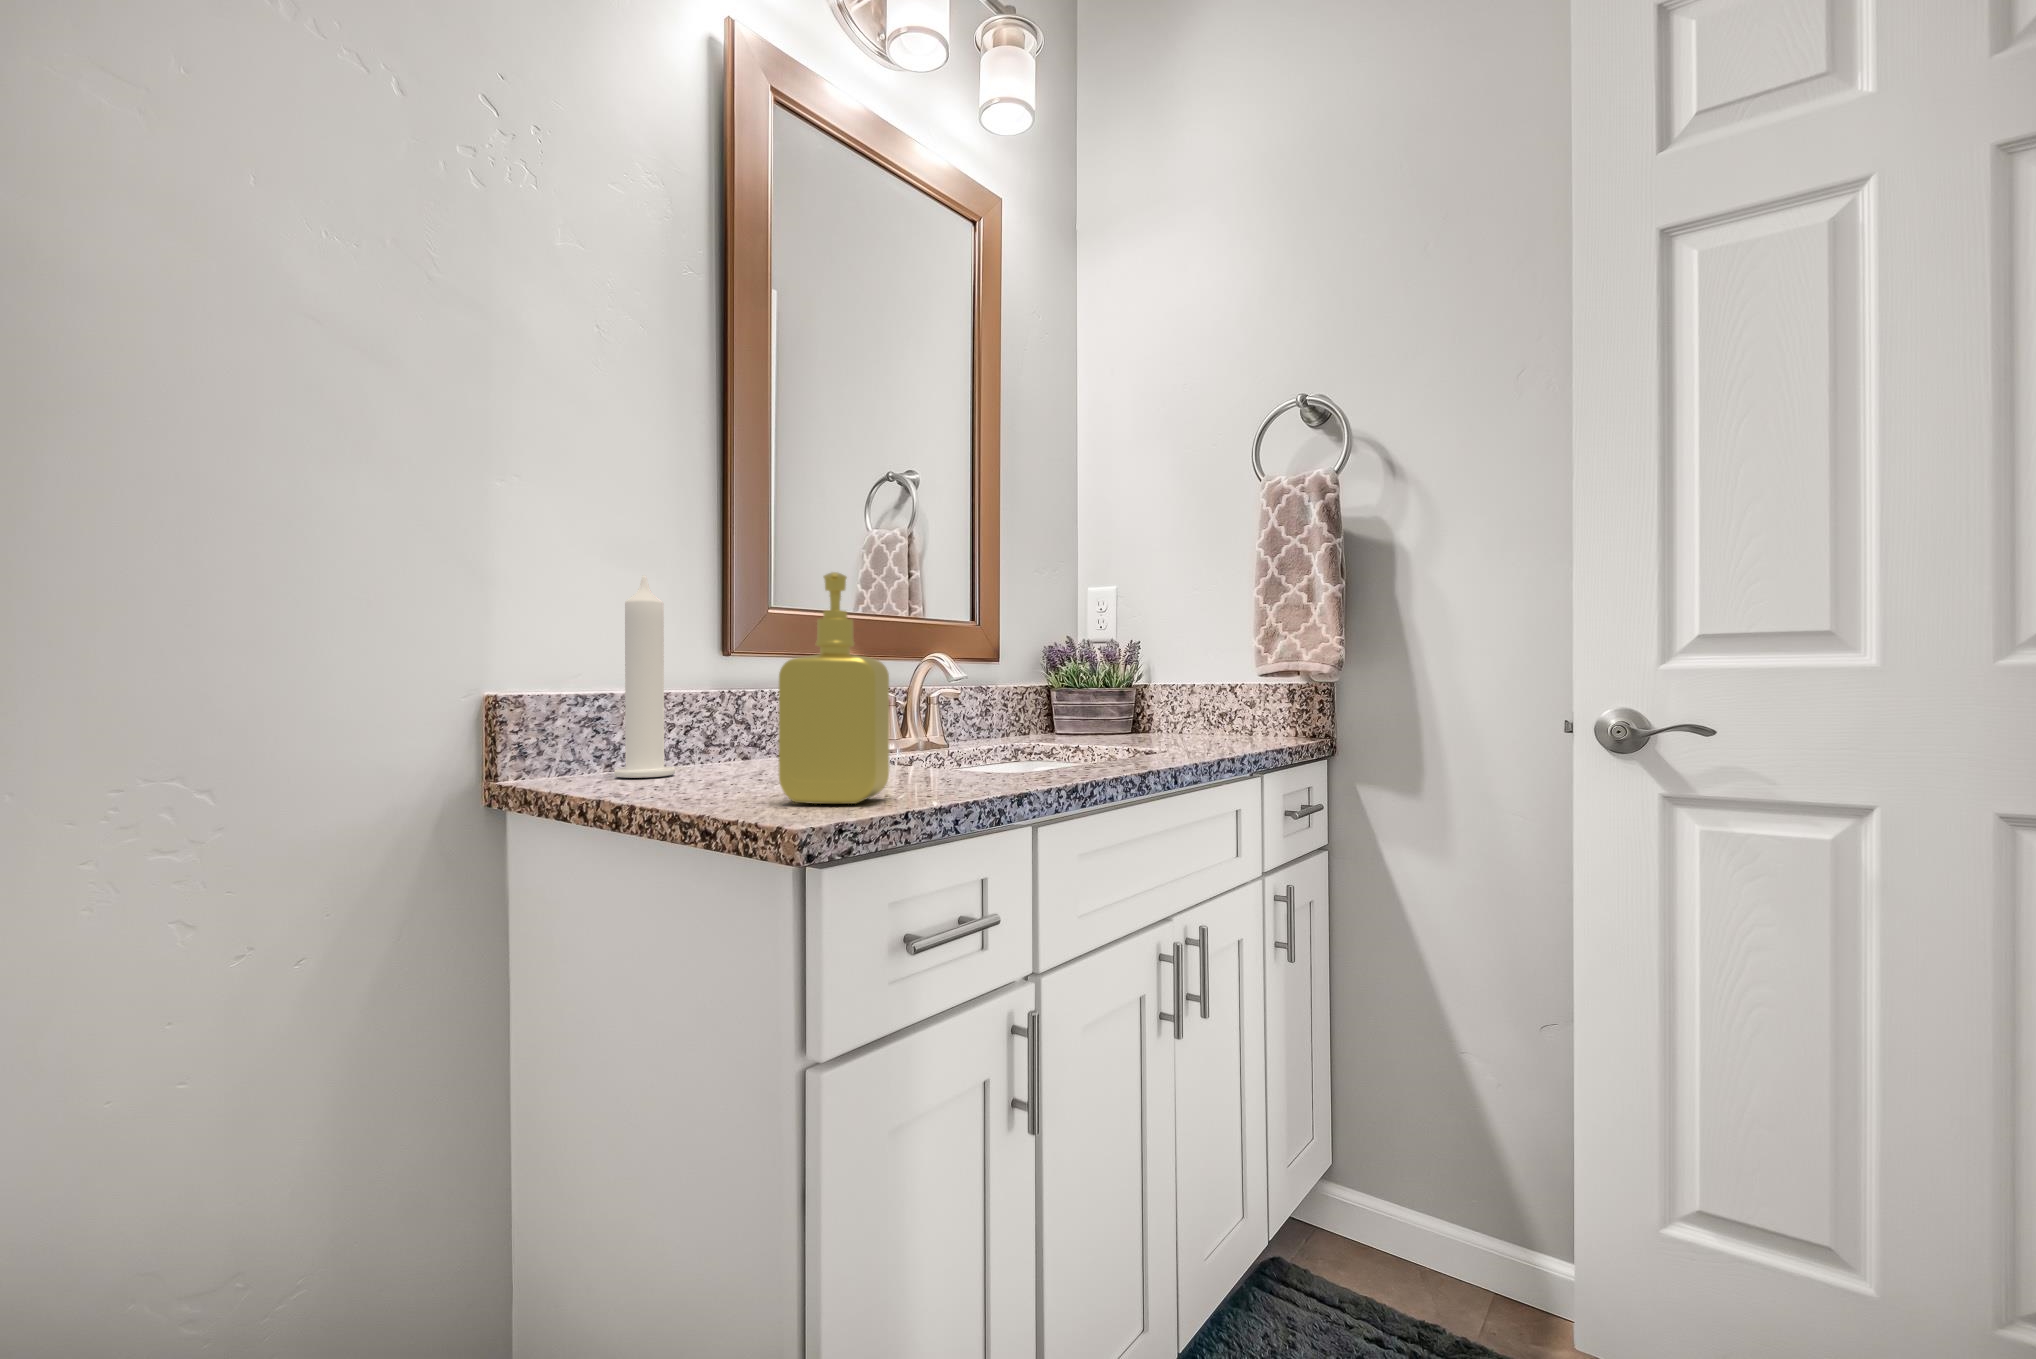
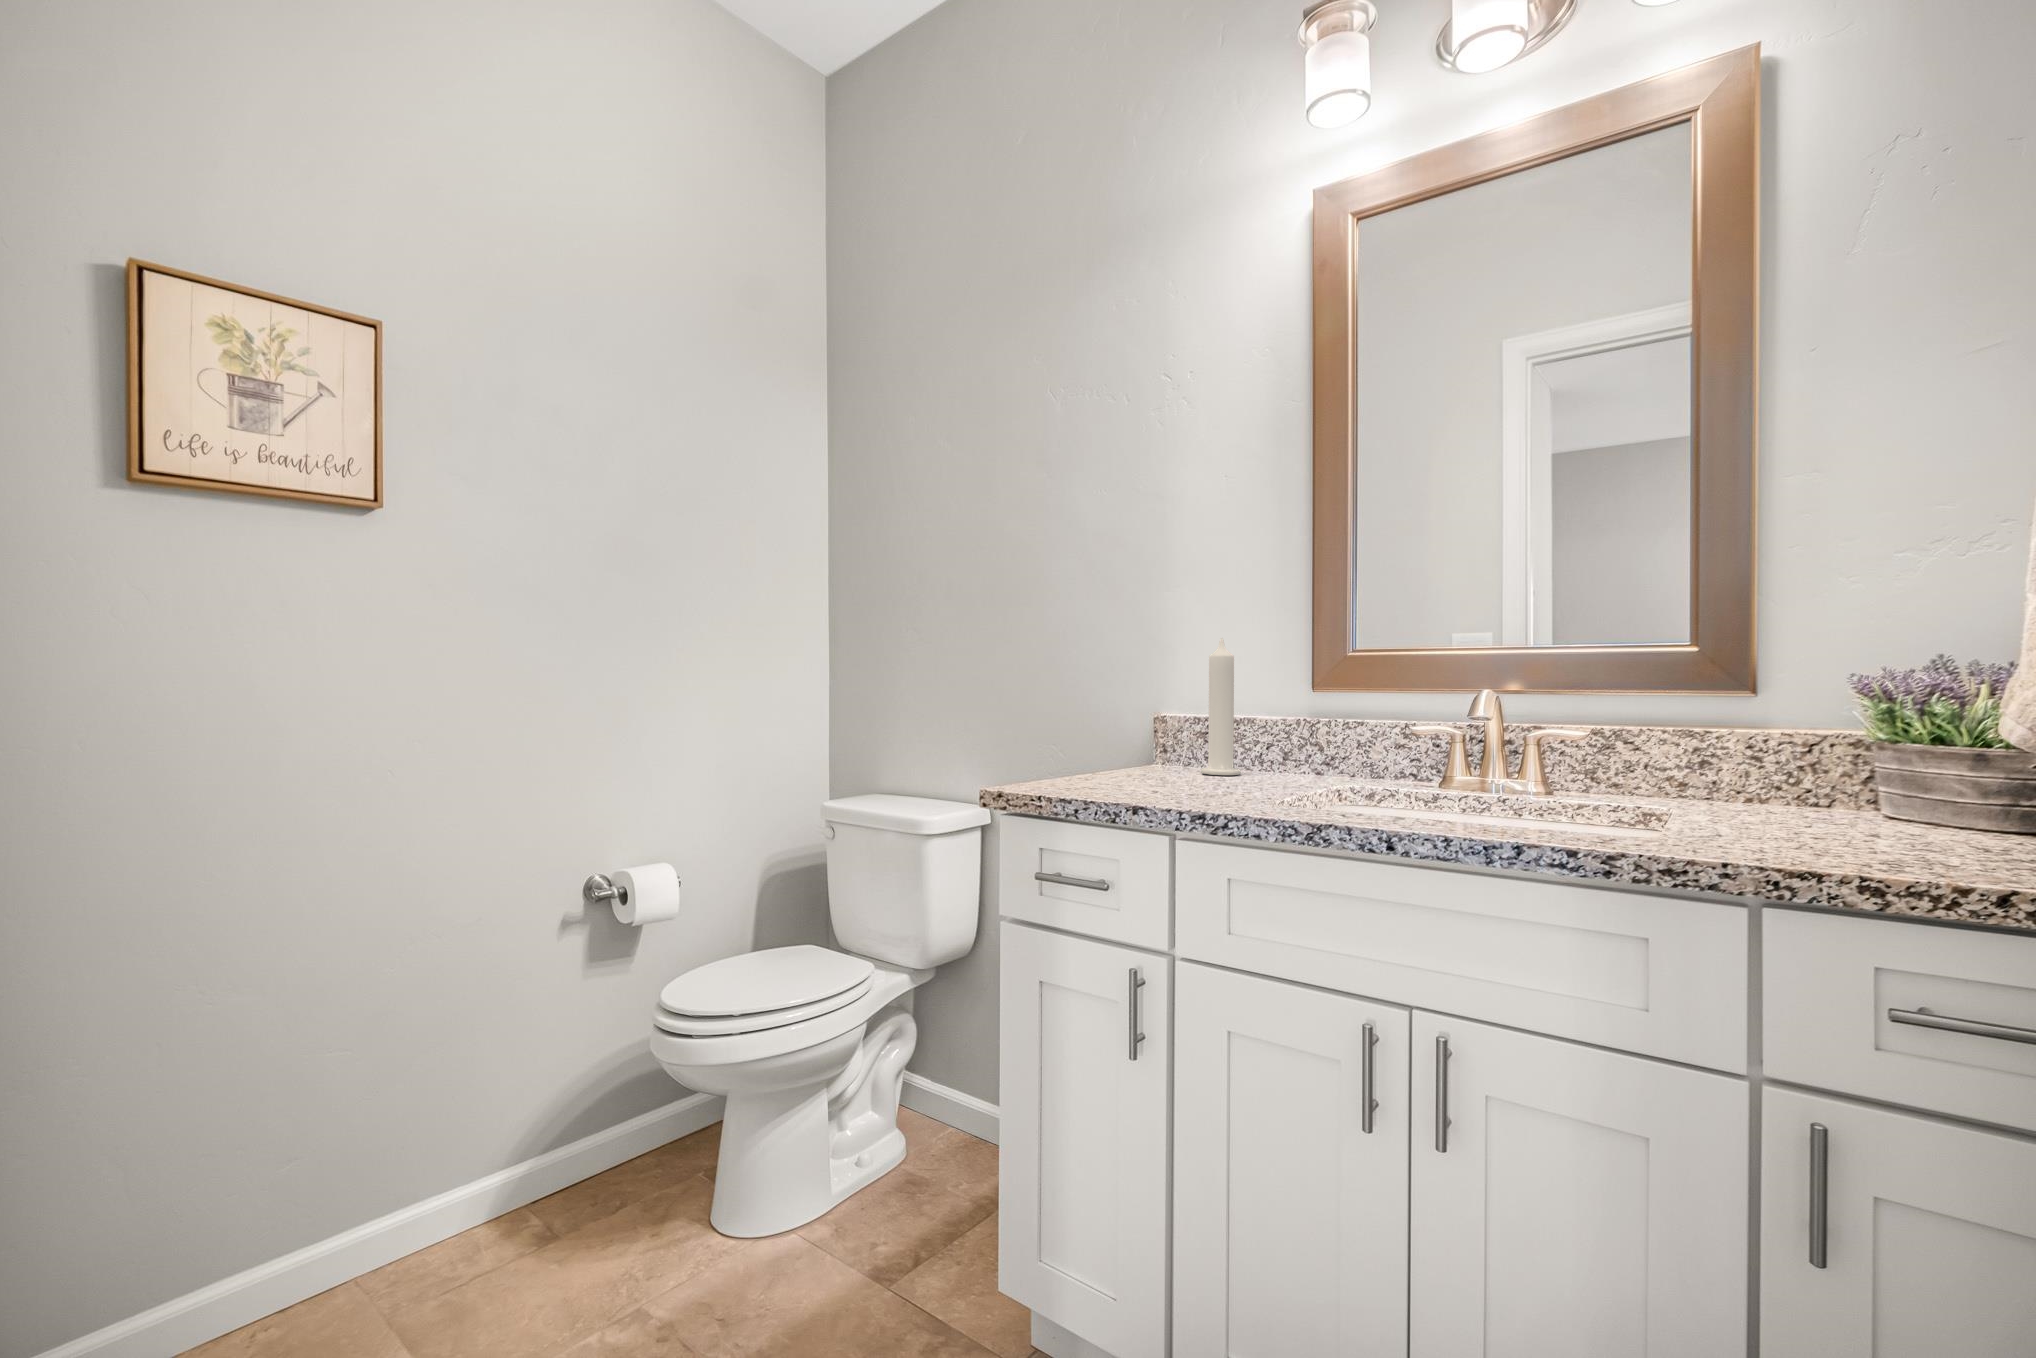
soap dispenser: present [779,572,889,804] -> none [1062,646,1108,792]

